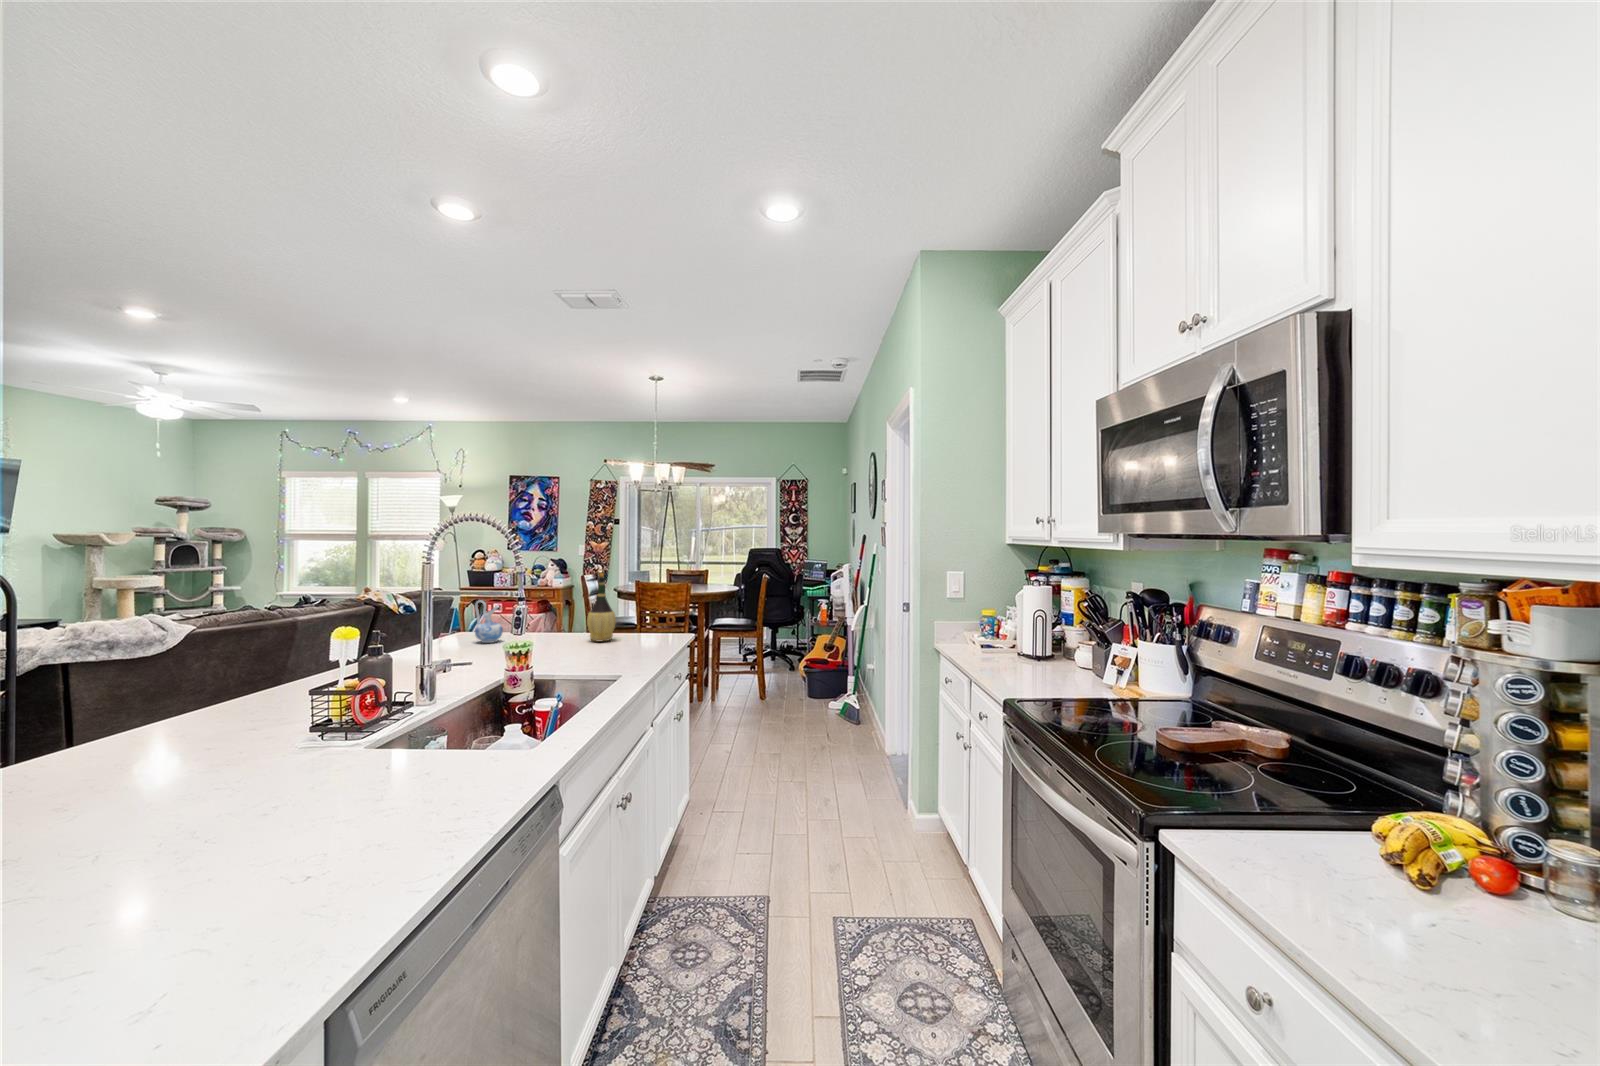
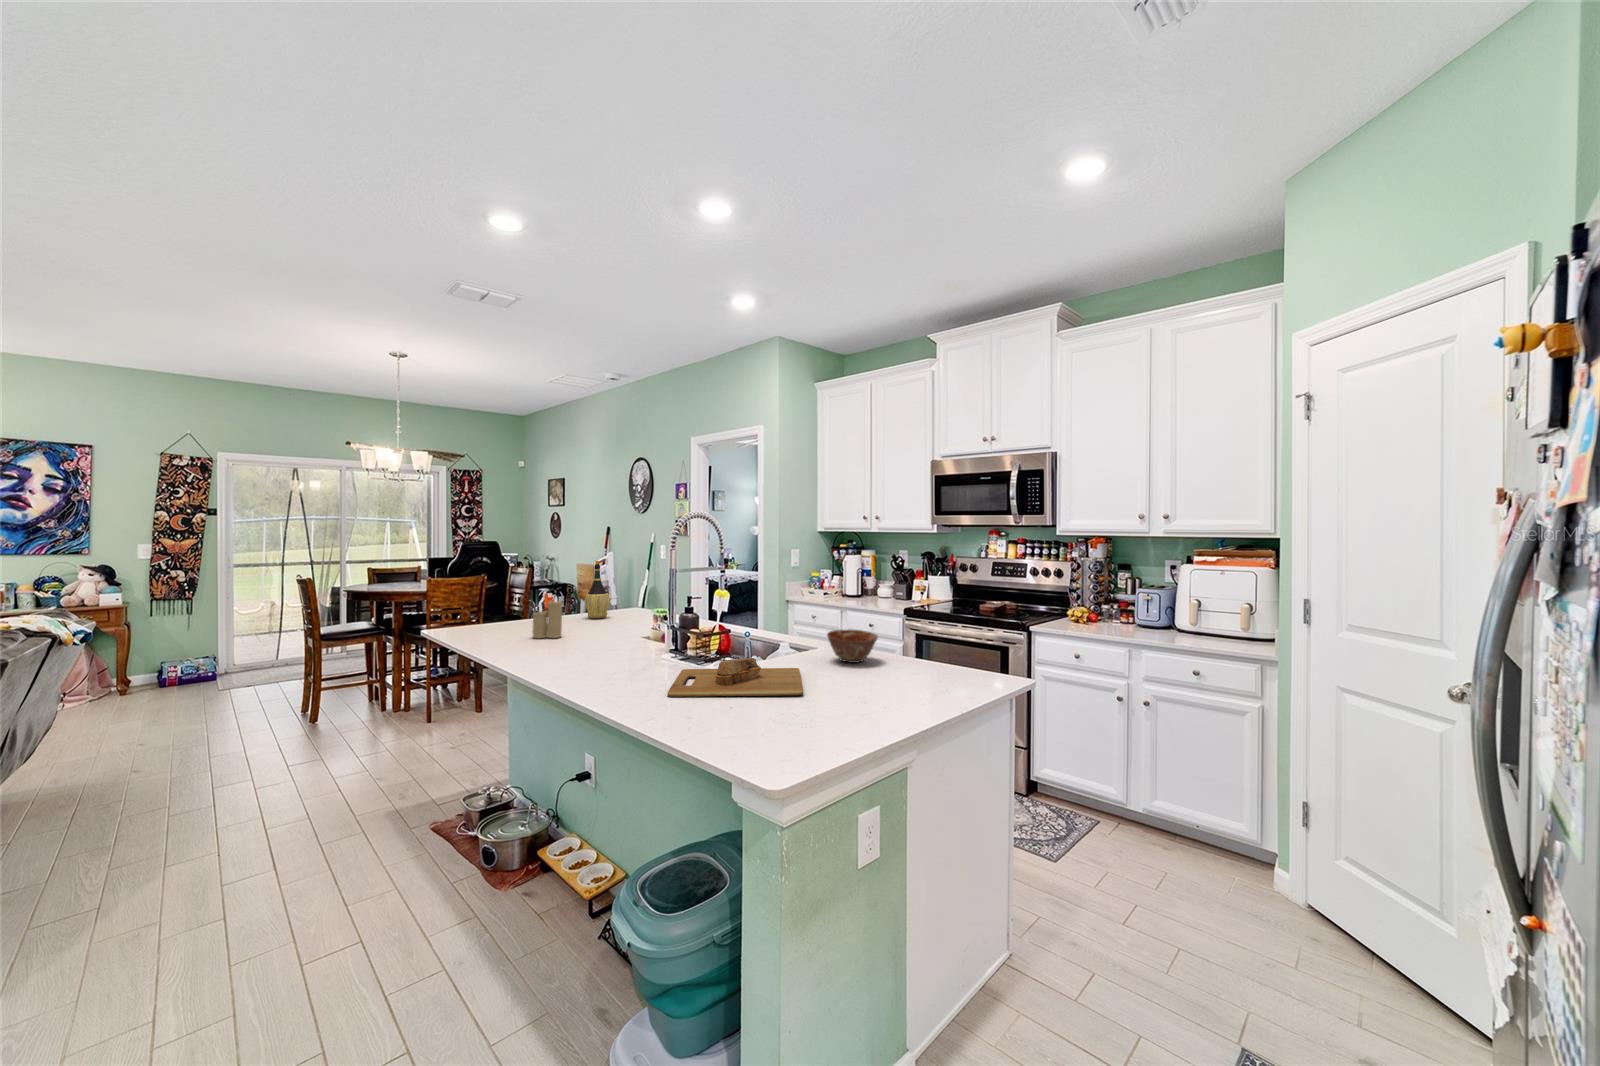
ceramic pitcher: present [475,600,503,643] -> none [495,591,521,631]
candle: none [448,610,474,659] -> present [533,597,563,638]
ceramic bowl: none [365,726,485,805] -> present [827,630,878,663]
cutting board: none [49,736,298,845] -> present [667,658,803,697]

